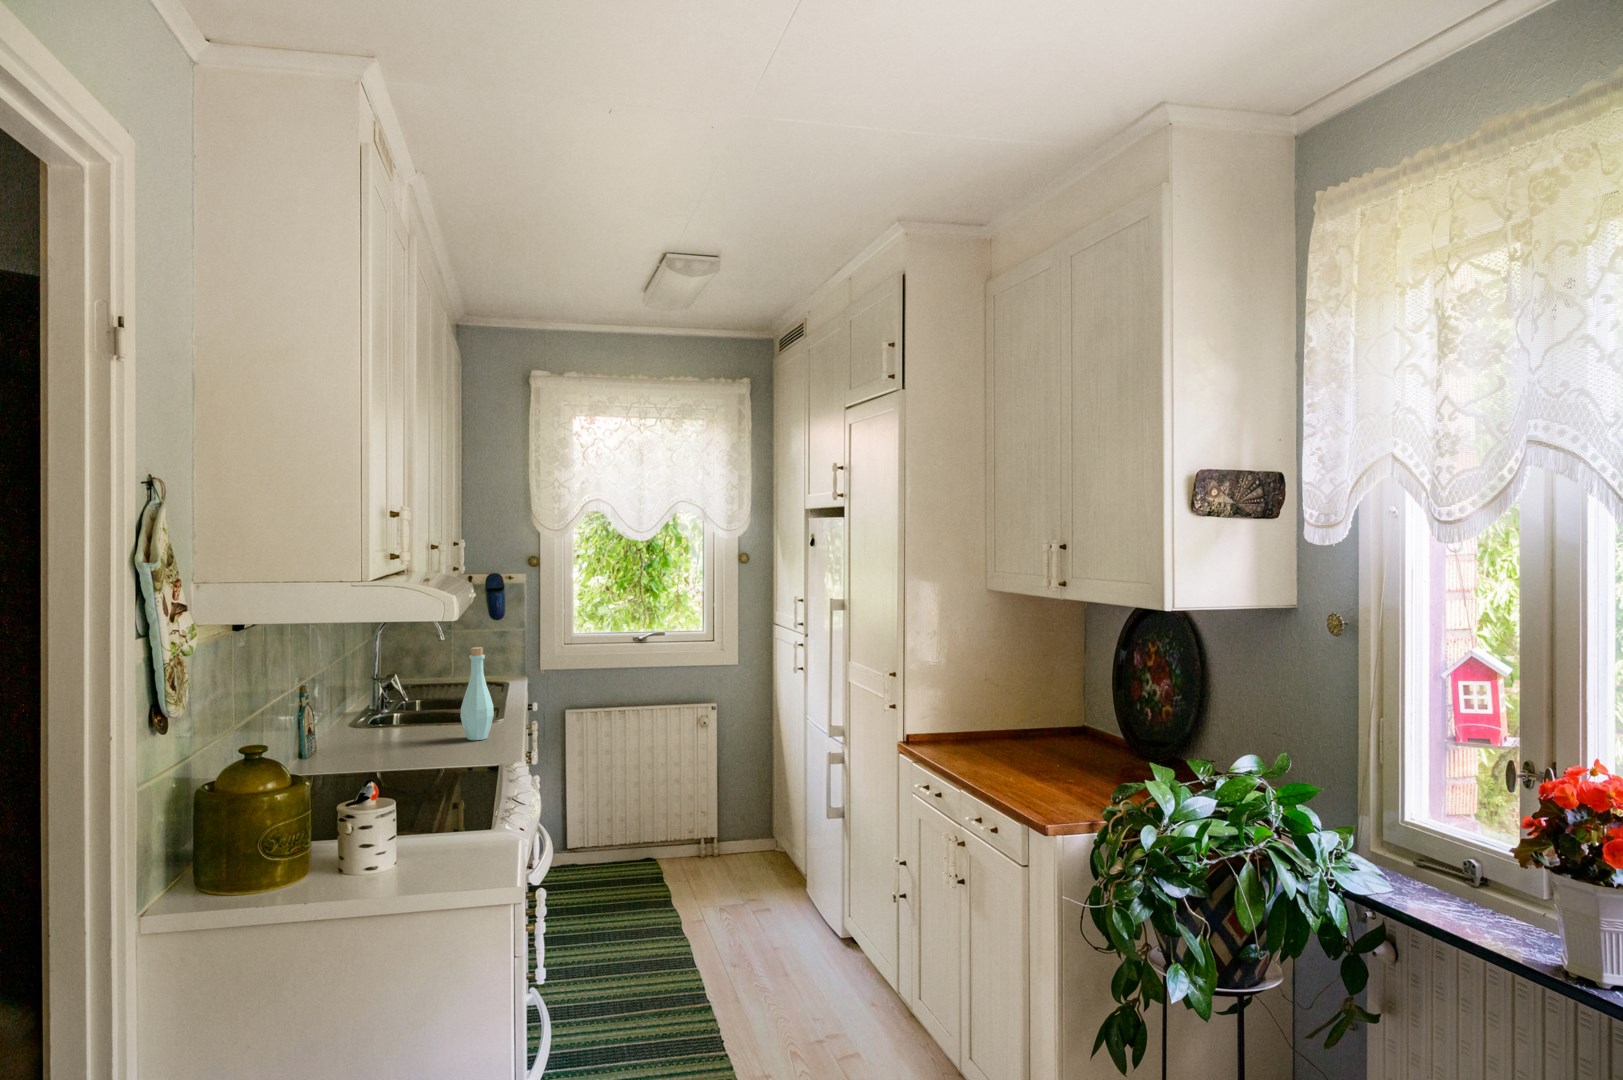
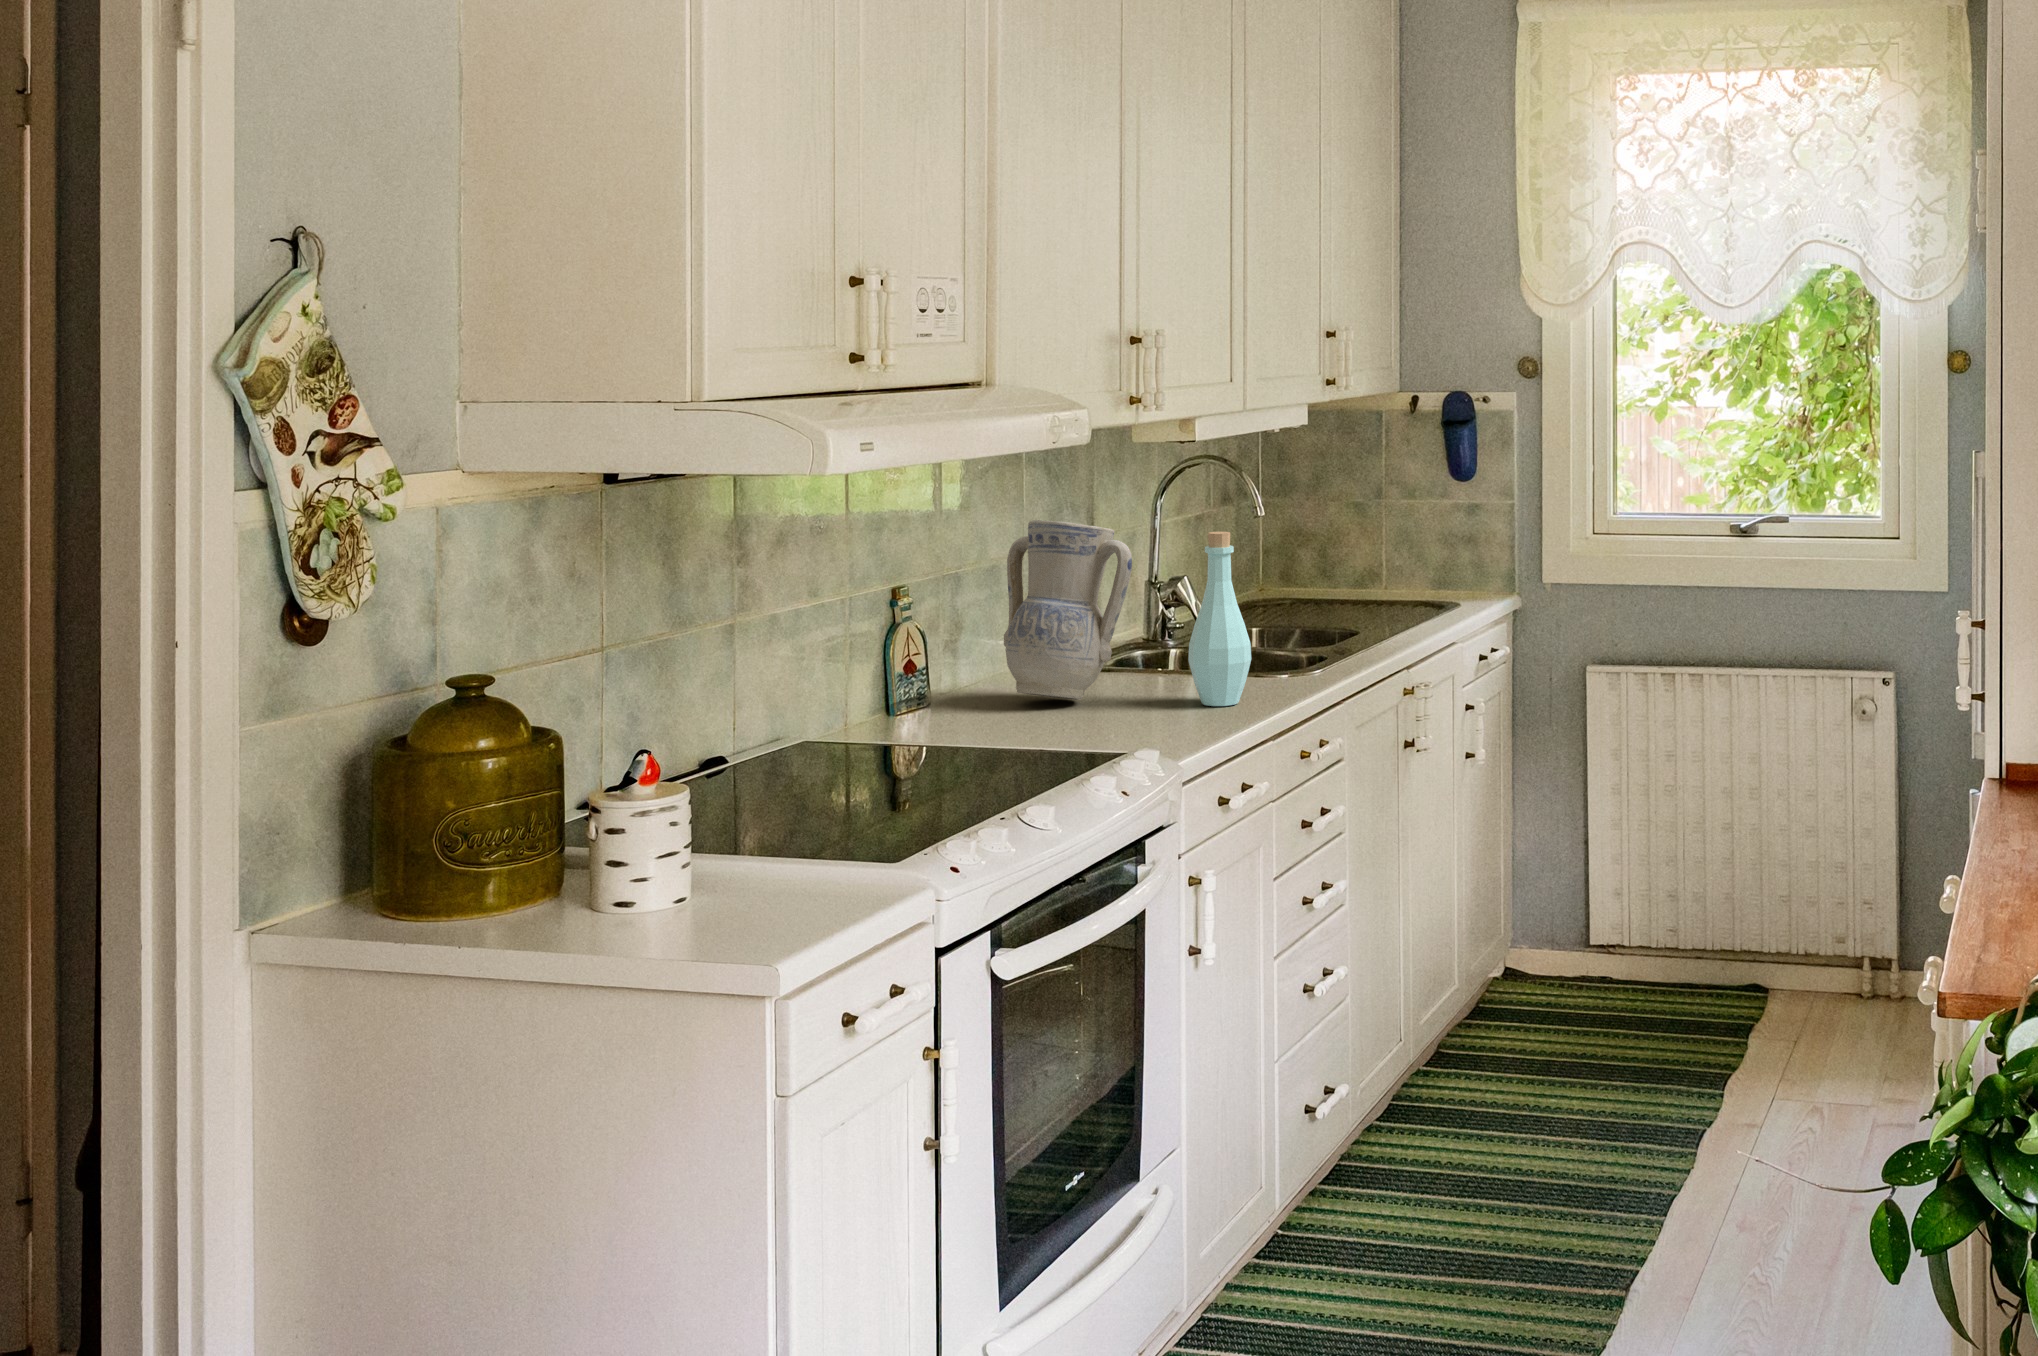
vase: none [350,646,430,744] -> present [1004,520,1132,700]

